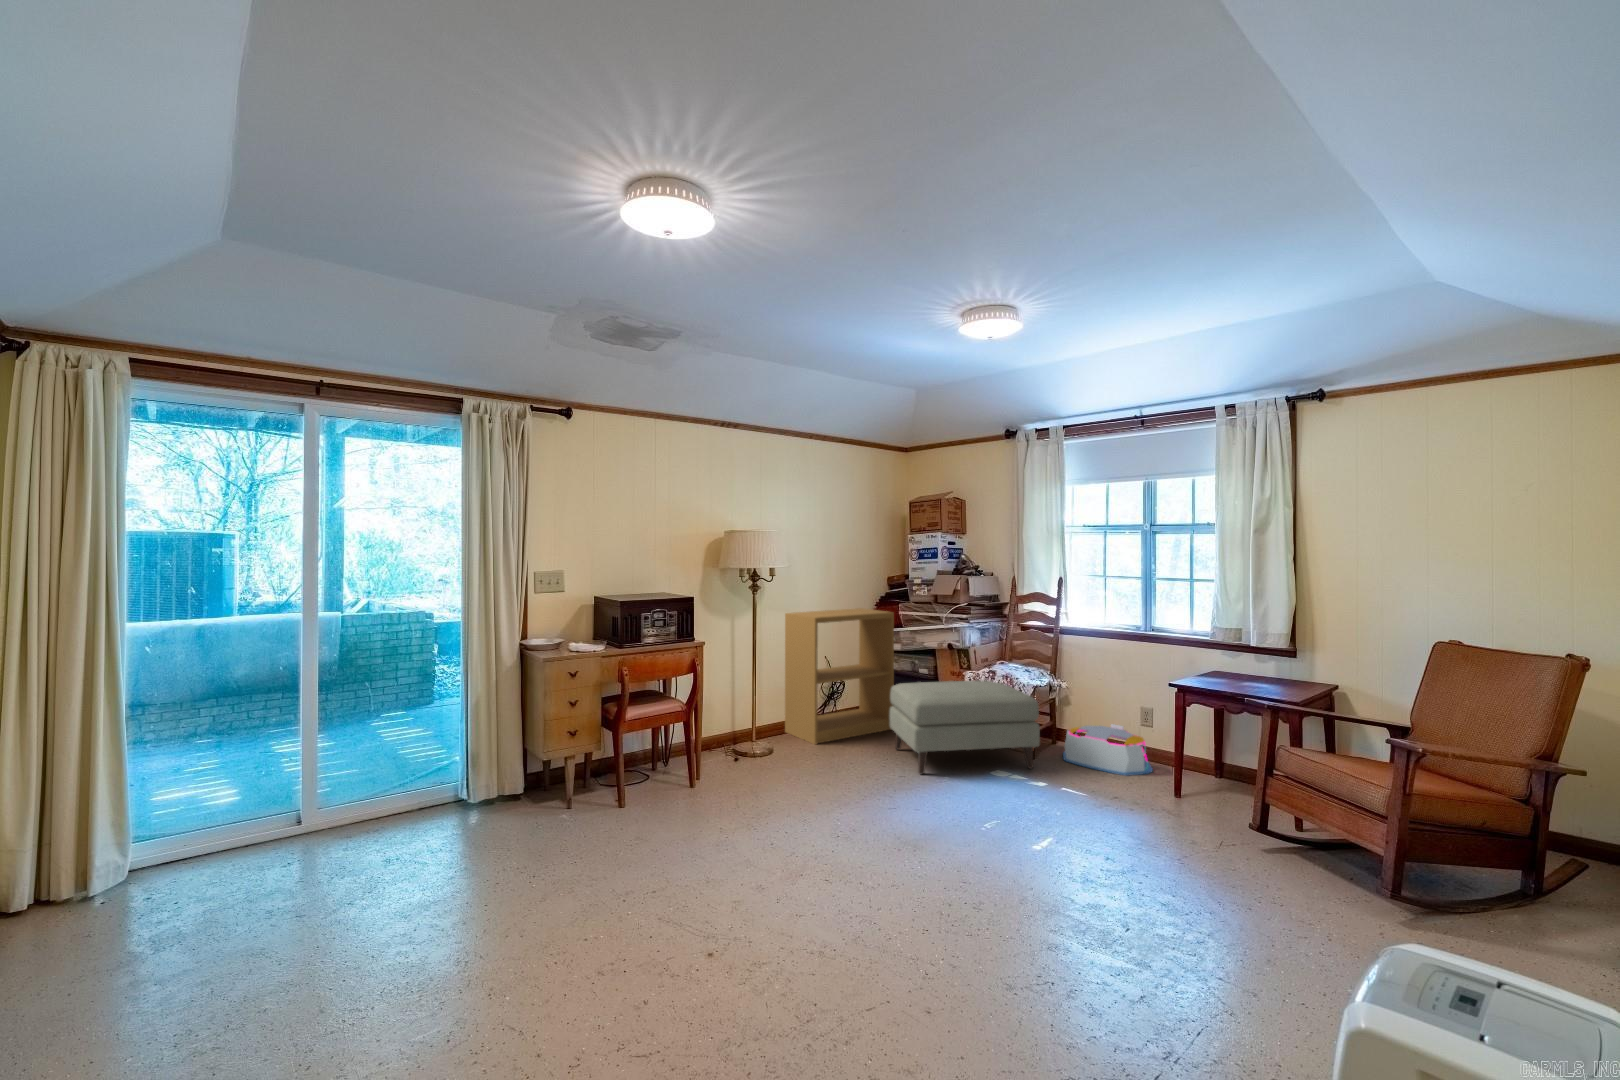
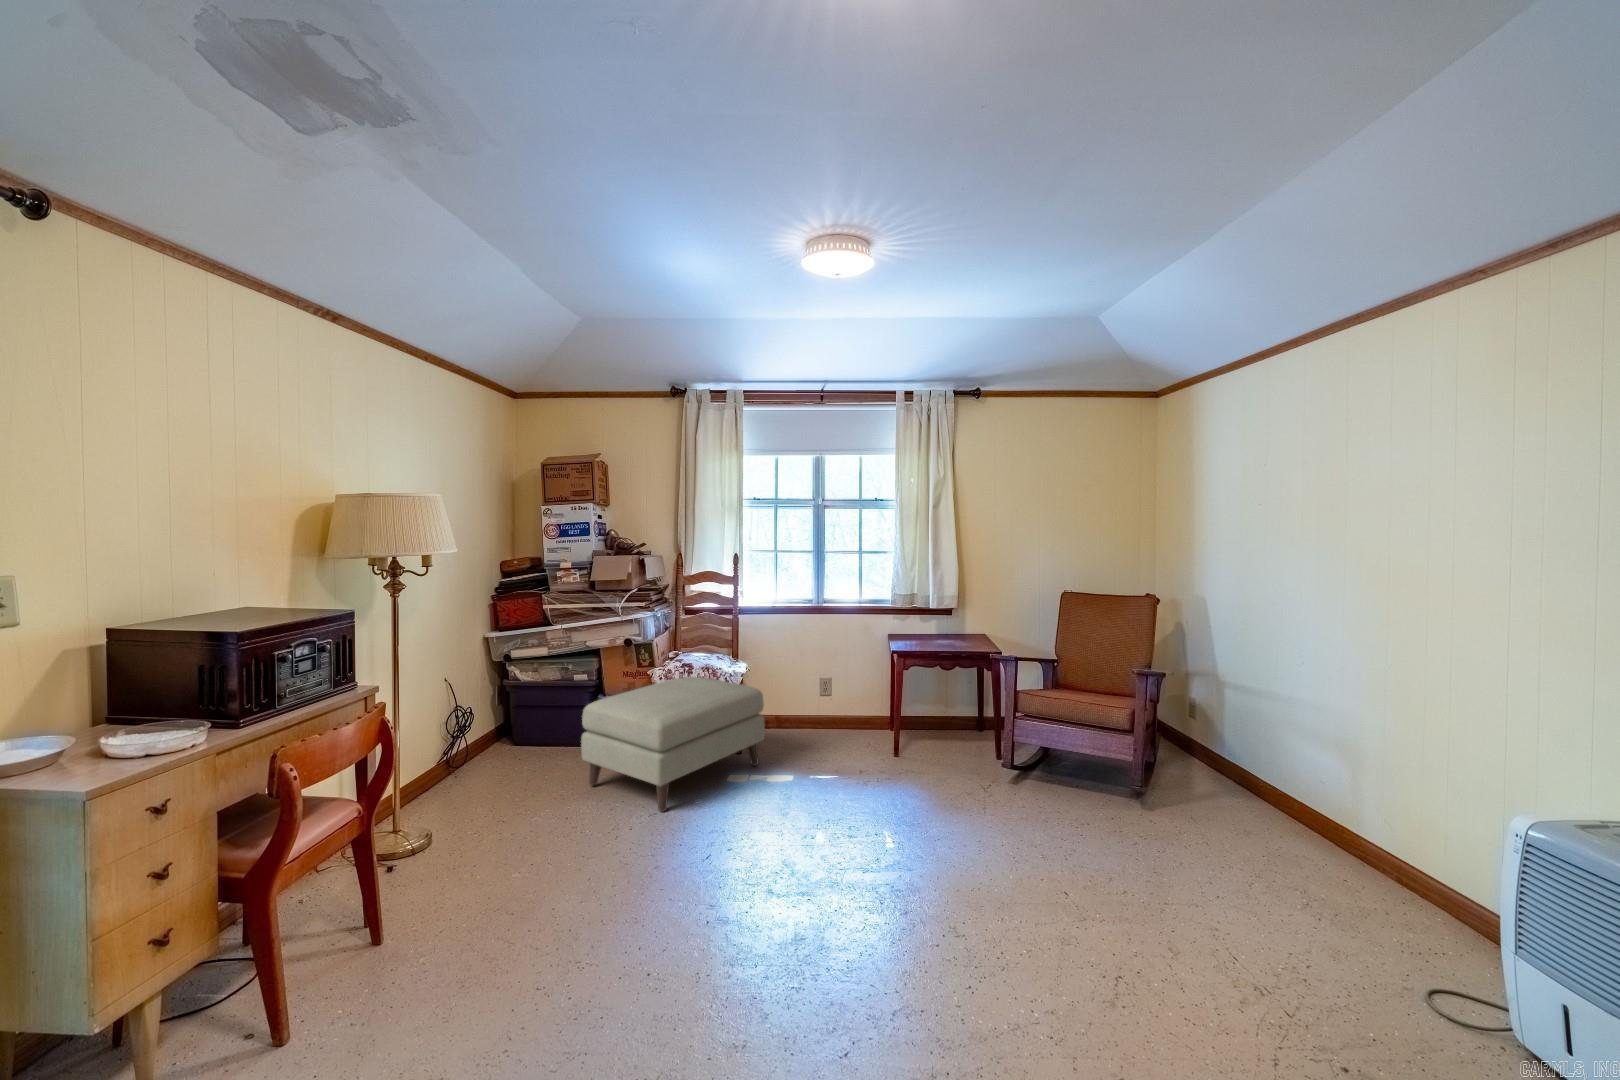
bookshelf: present [785,608,894,744] -> none [393,606,552,814]
storage bin: present [1063,724,1153,776] -> none [759,698,847,749]

